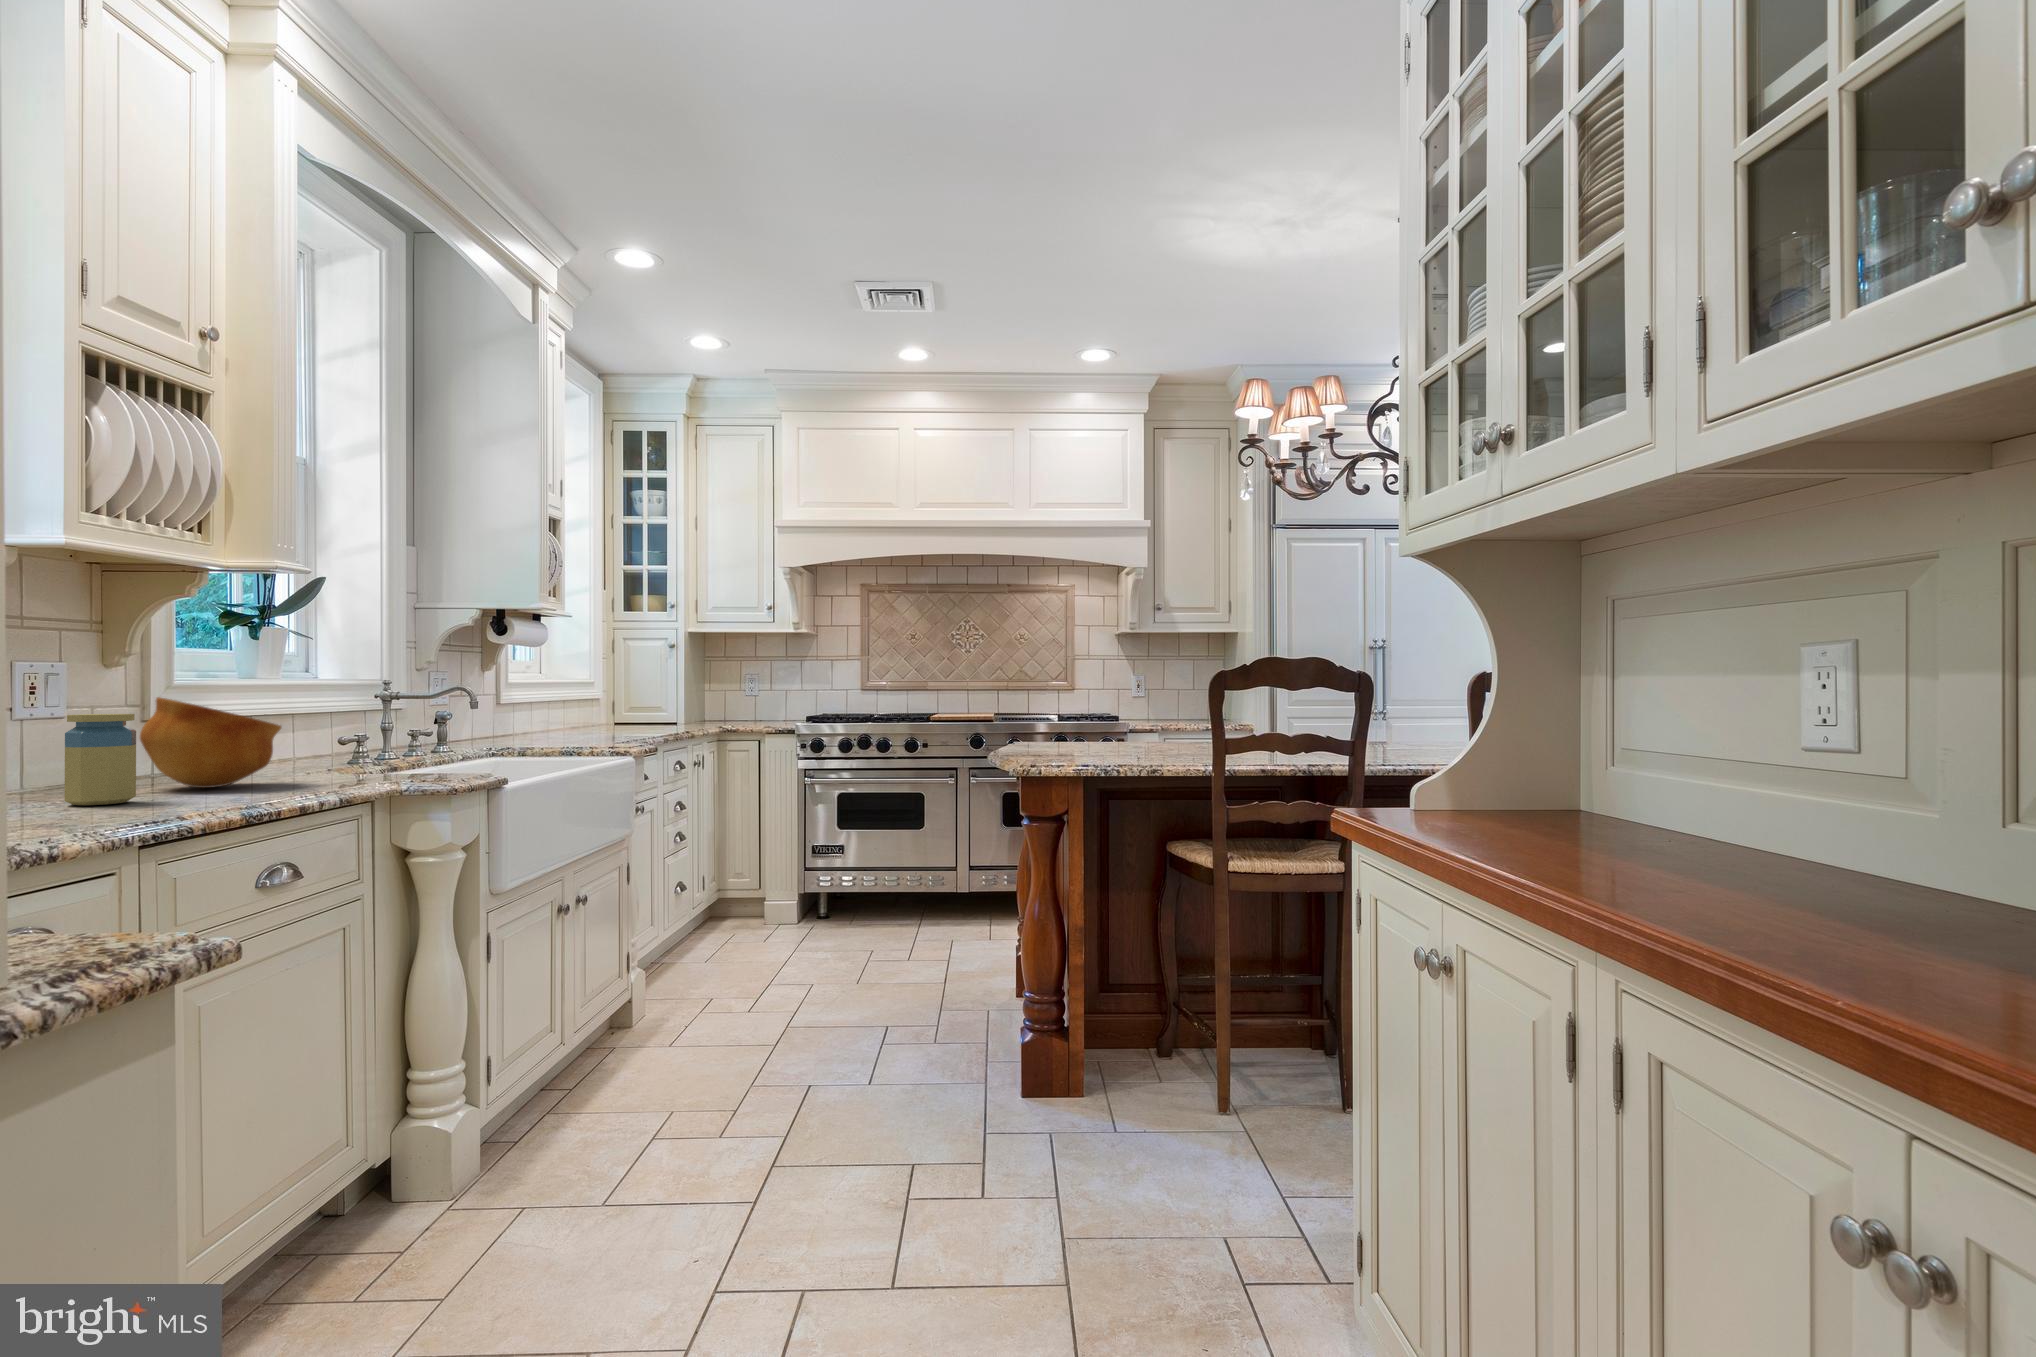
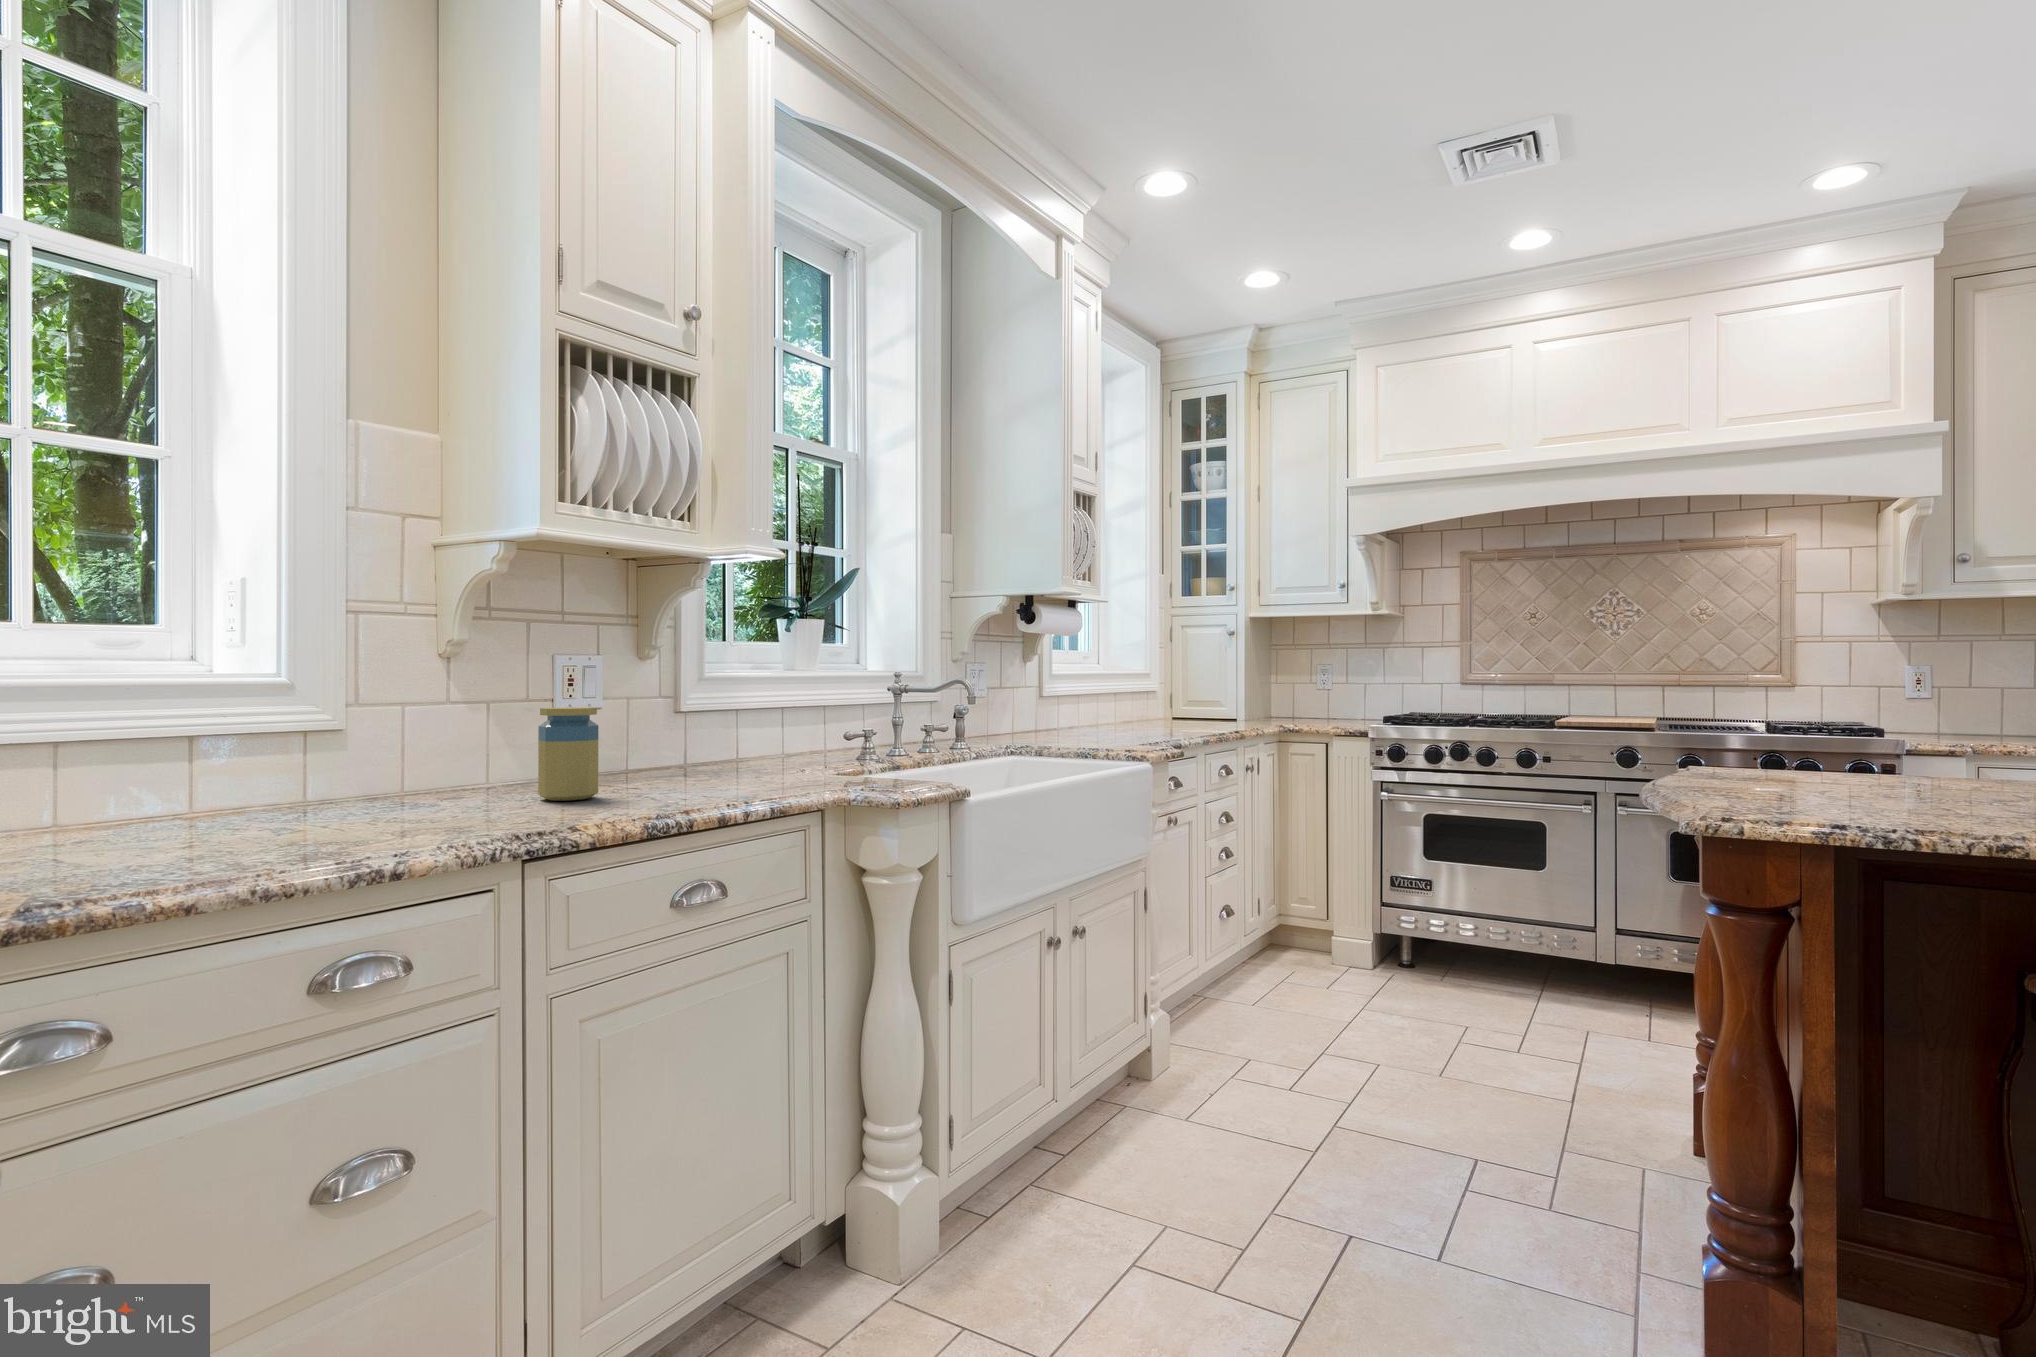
bowl: present [140,697,281,788] -> none [630,690,751,783]

